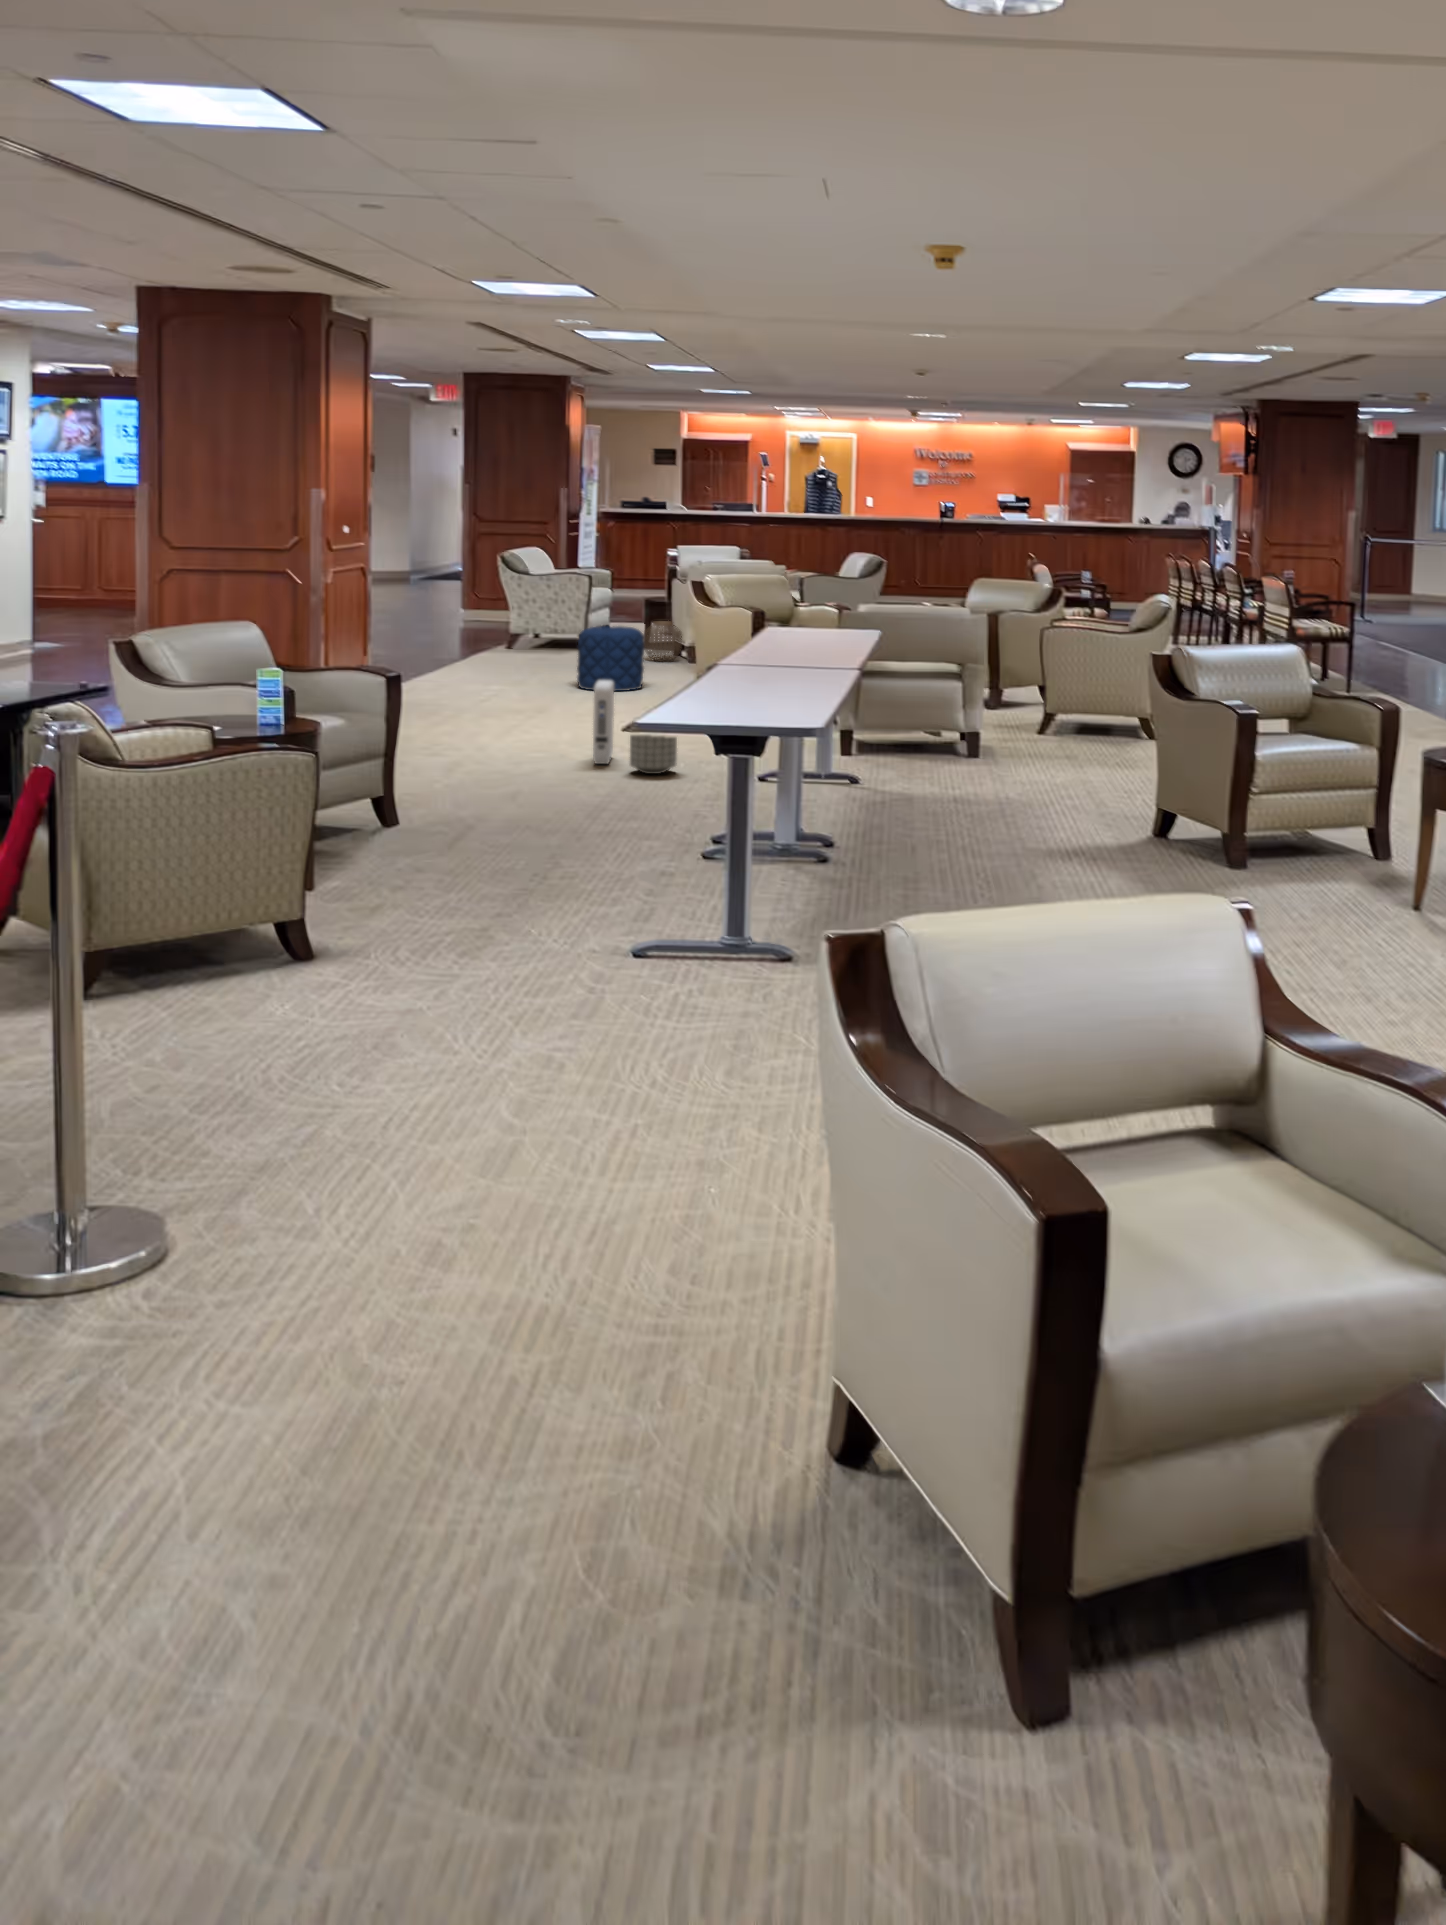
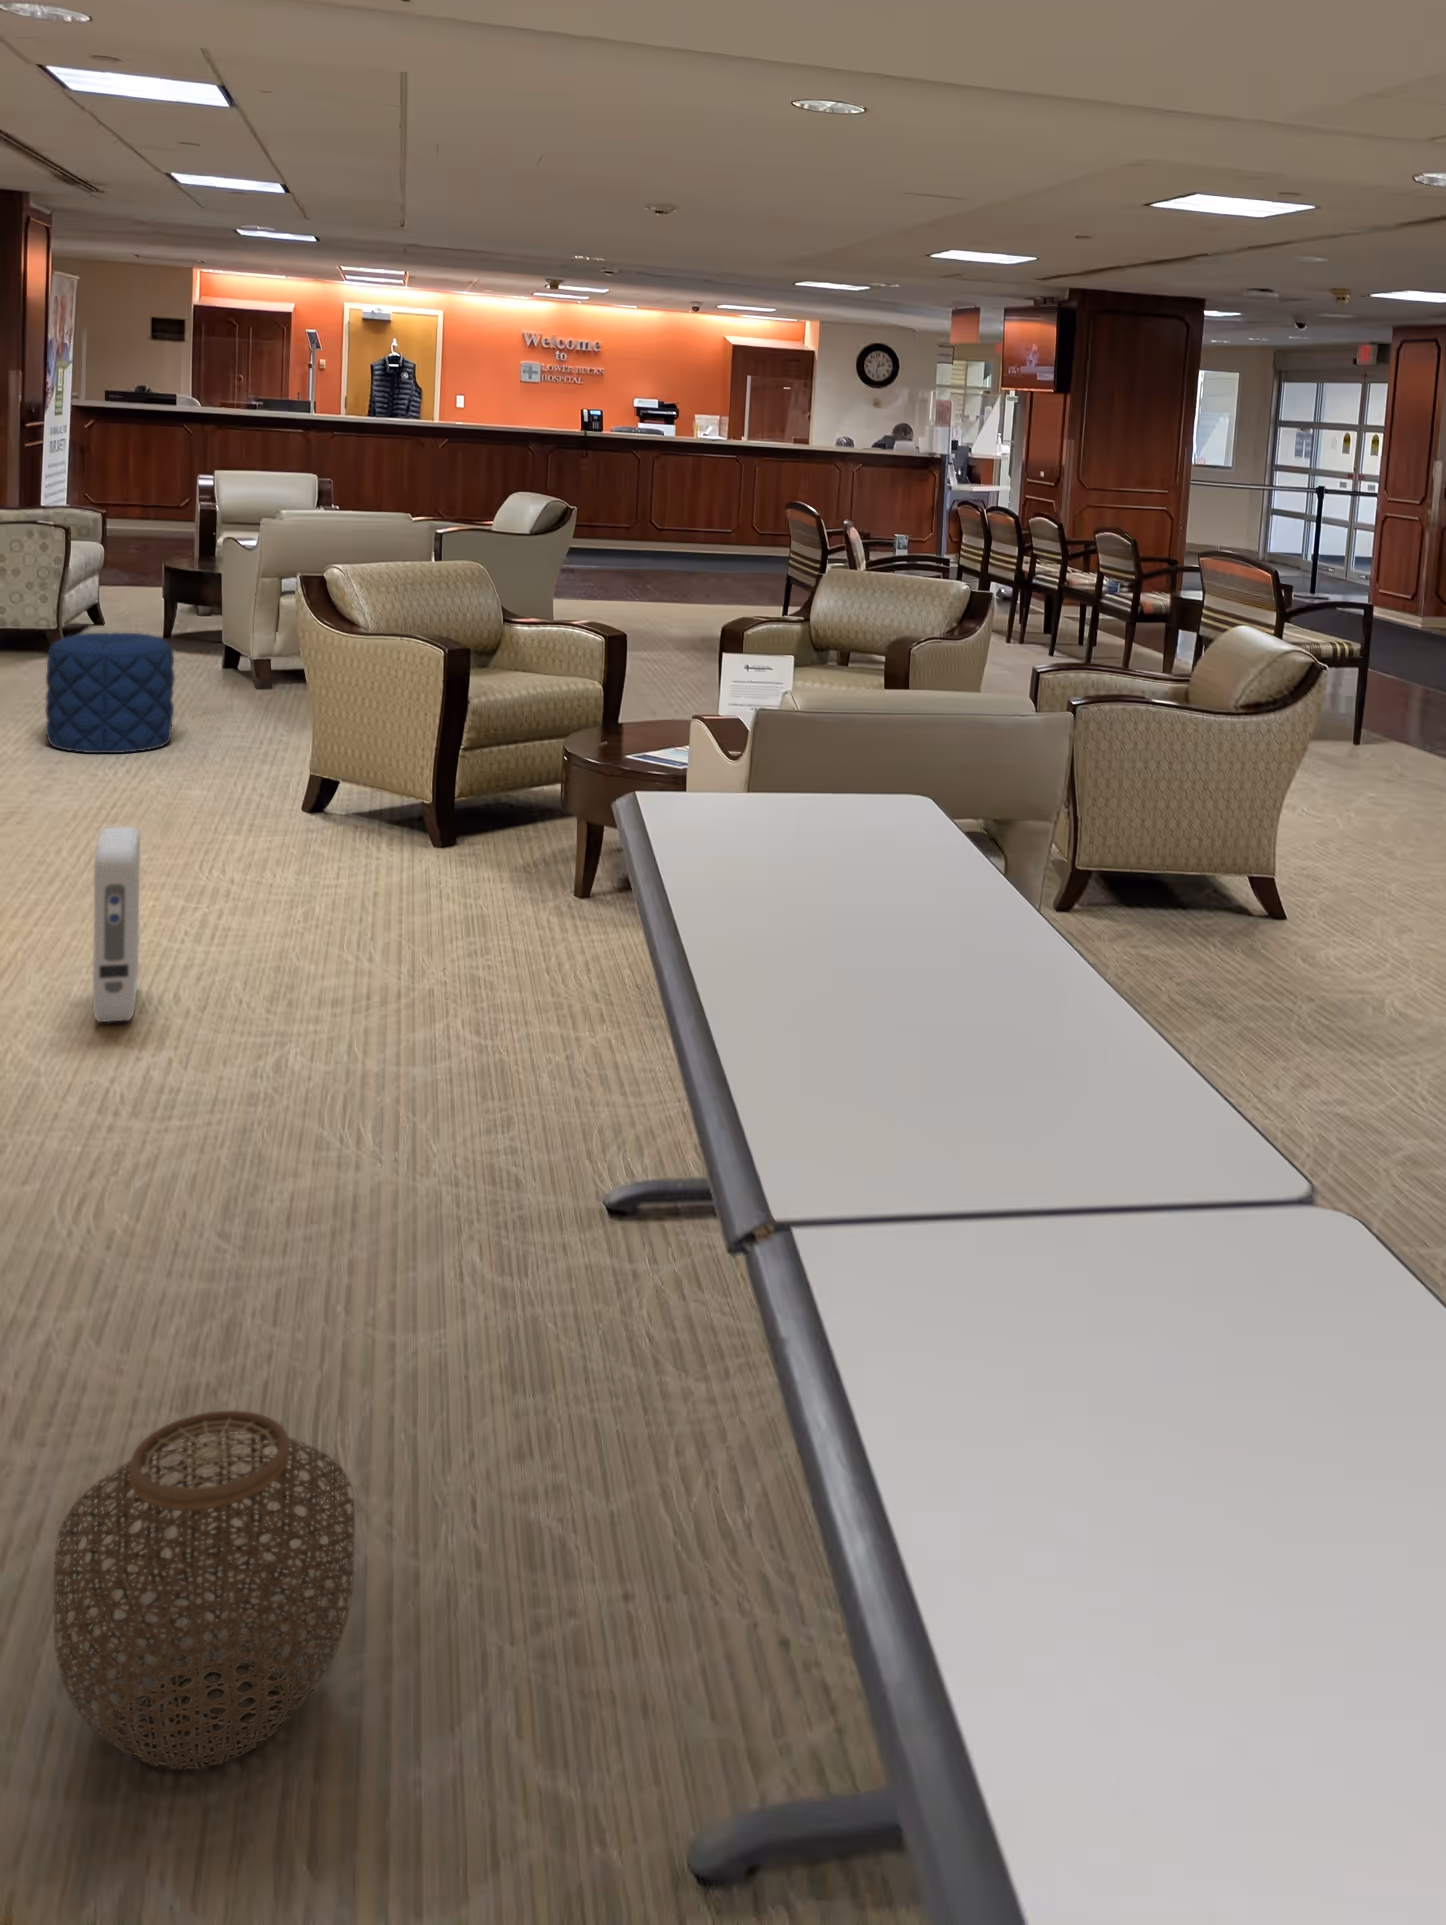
woven basket: present [644,621,682,662] -> present [53,1411,355,1770]
planter: present [630,735,677,774] -> none [185,939,297,1056]

